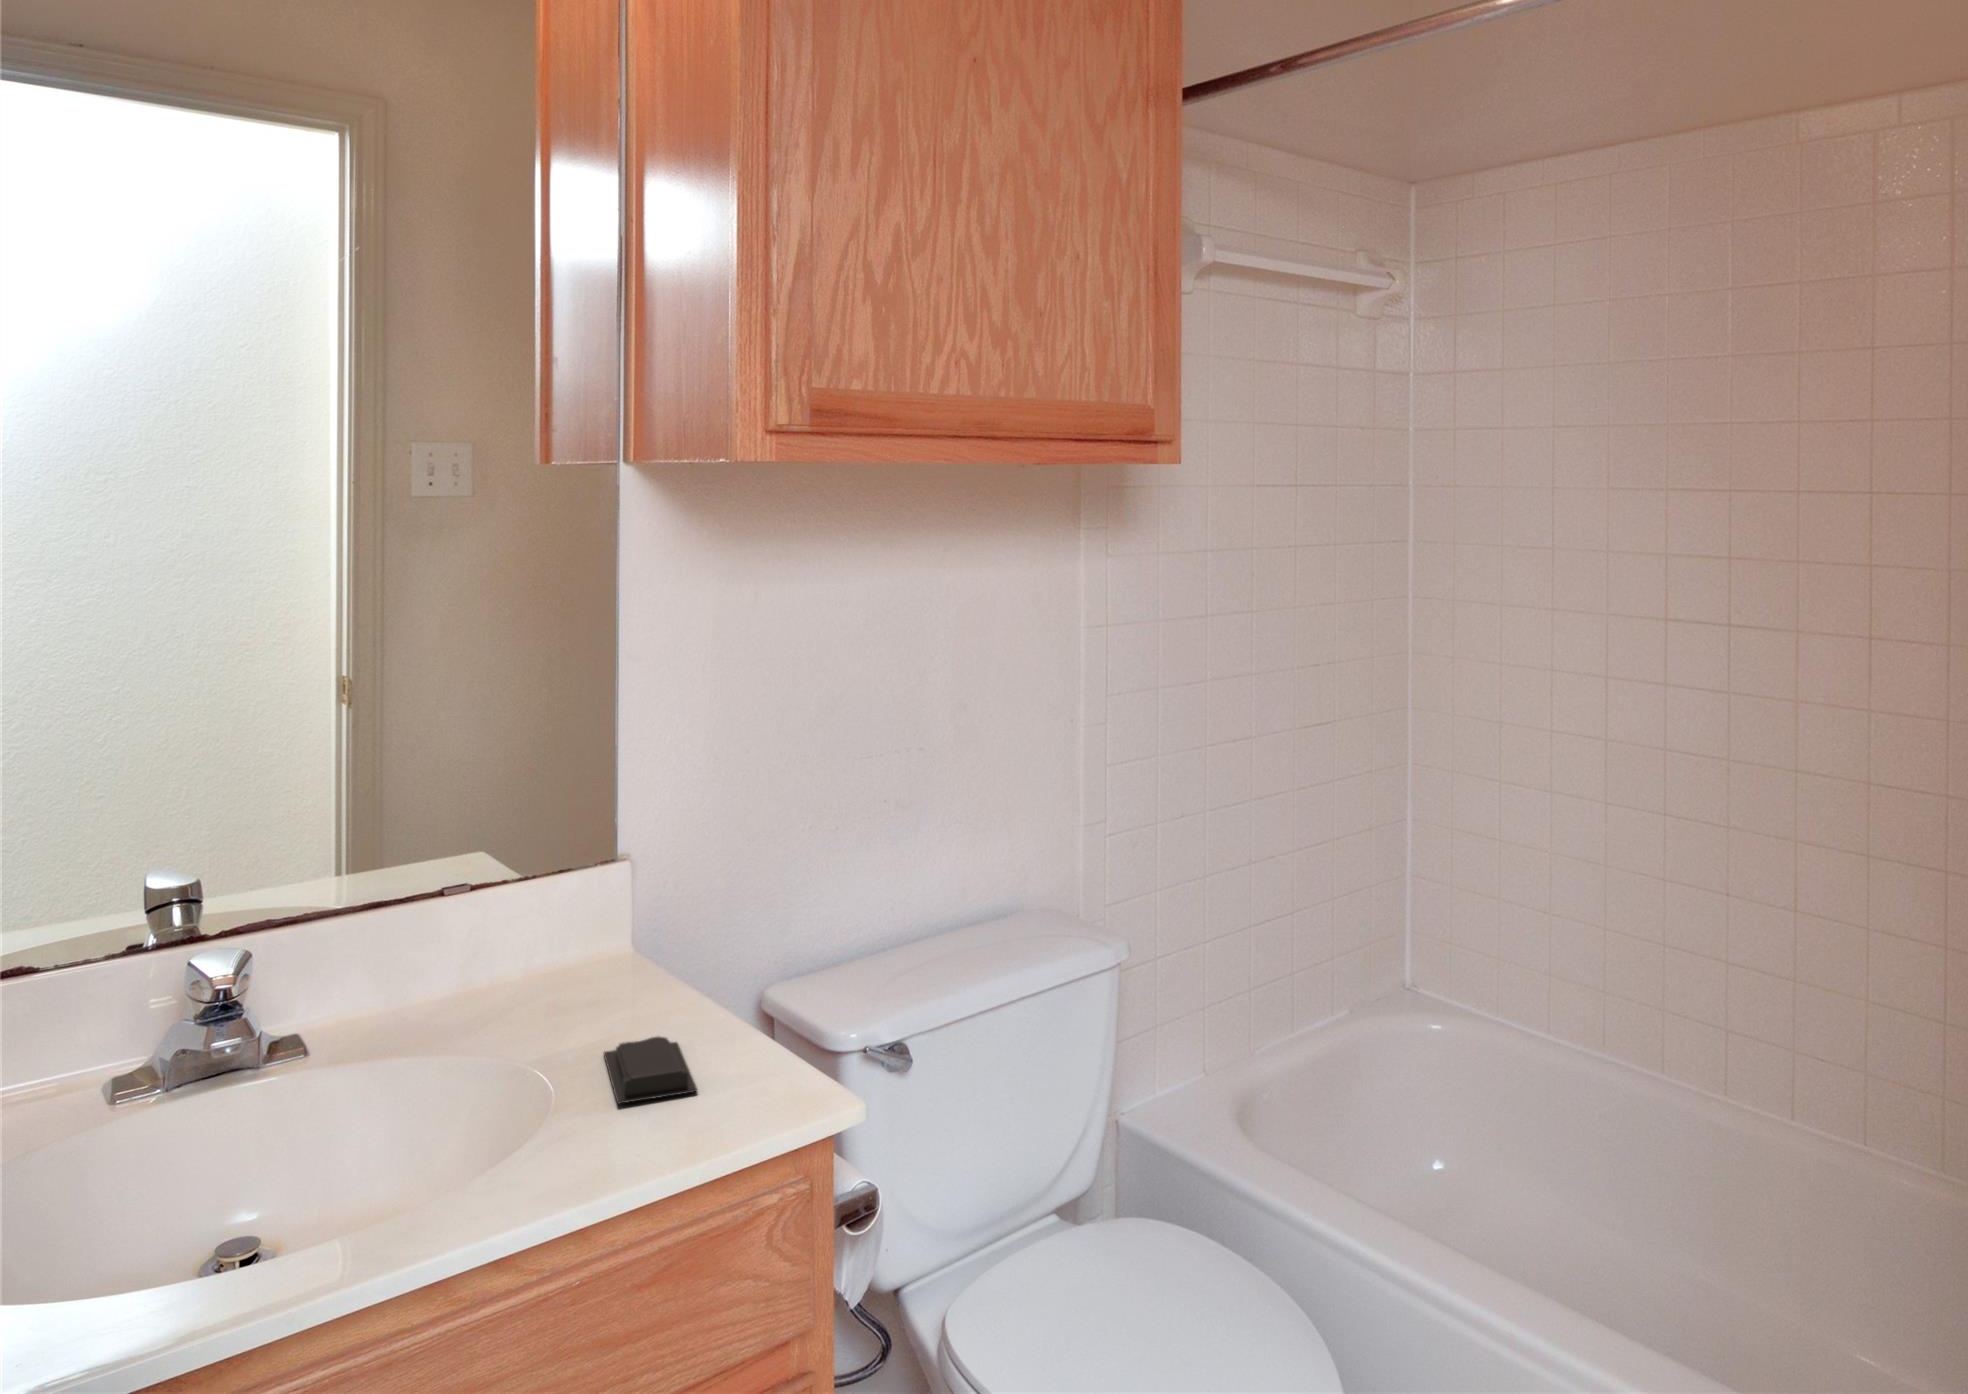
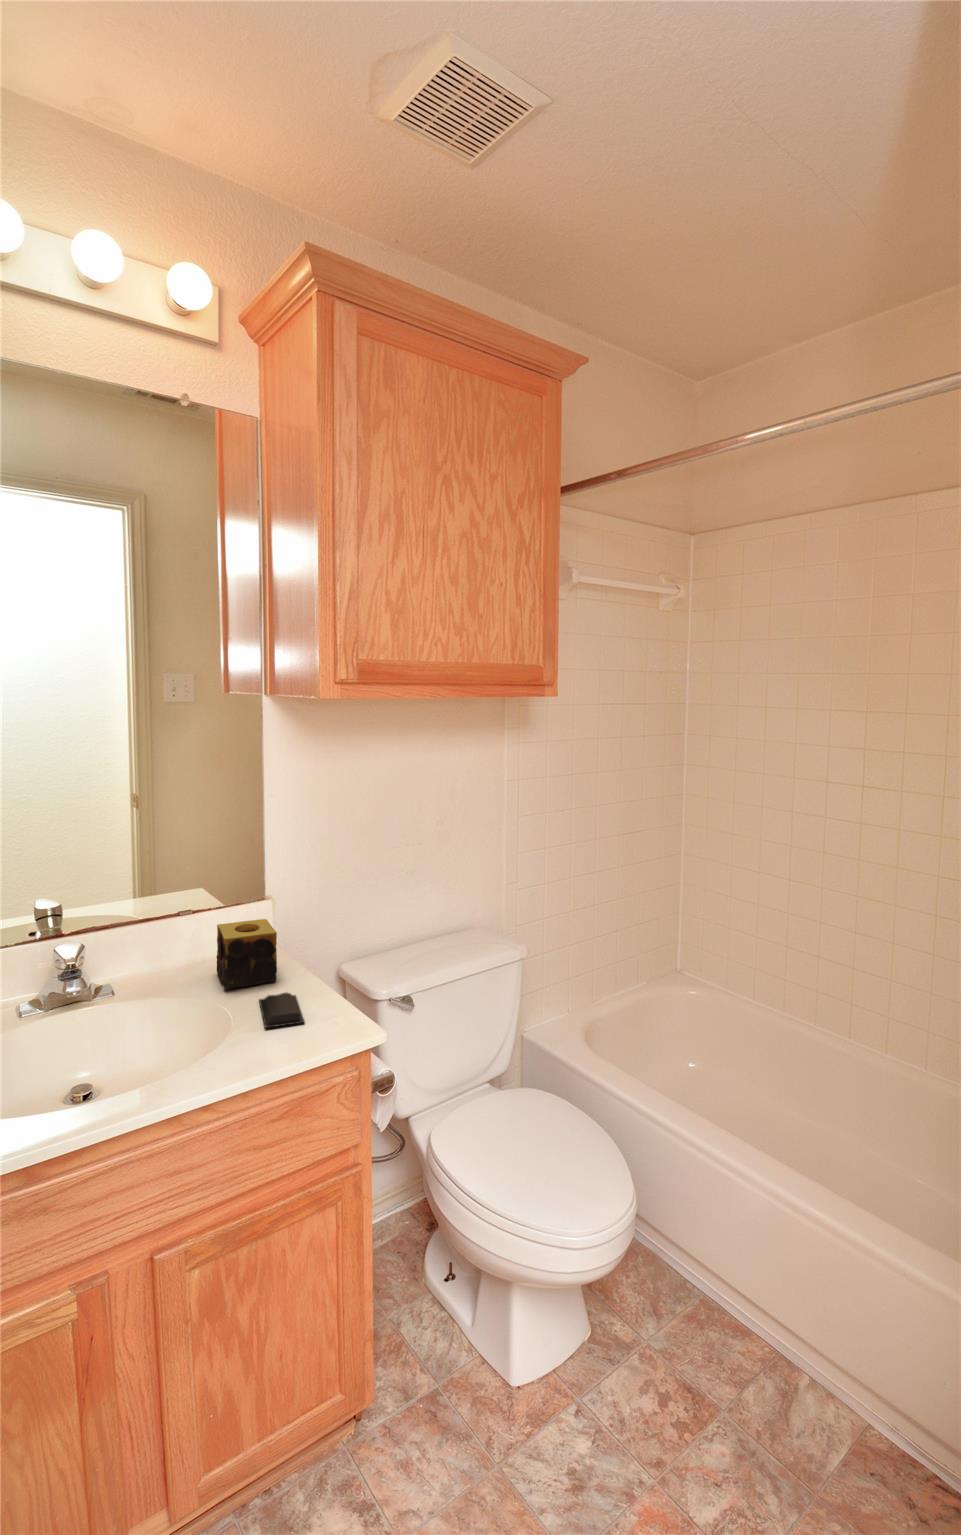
candle: none [516,900,638,1035] -> present [217,919,277,989]

